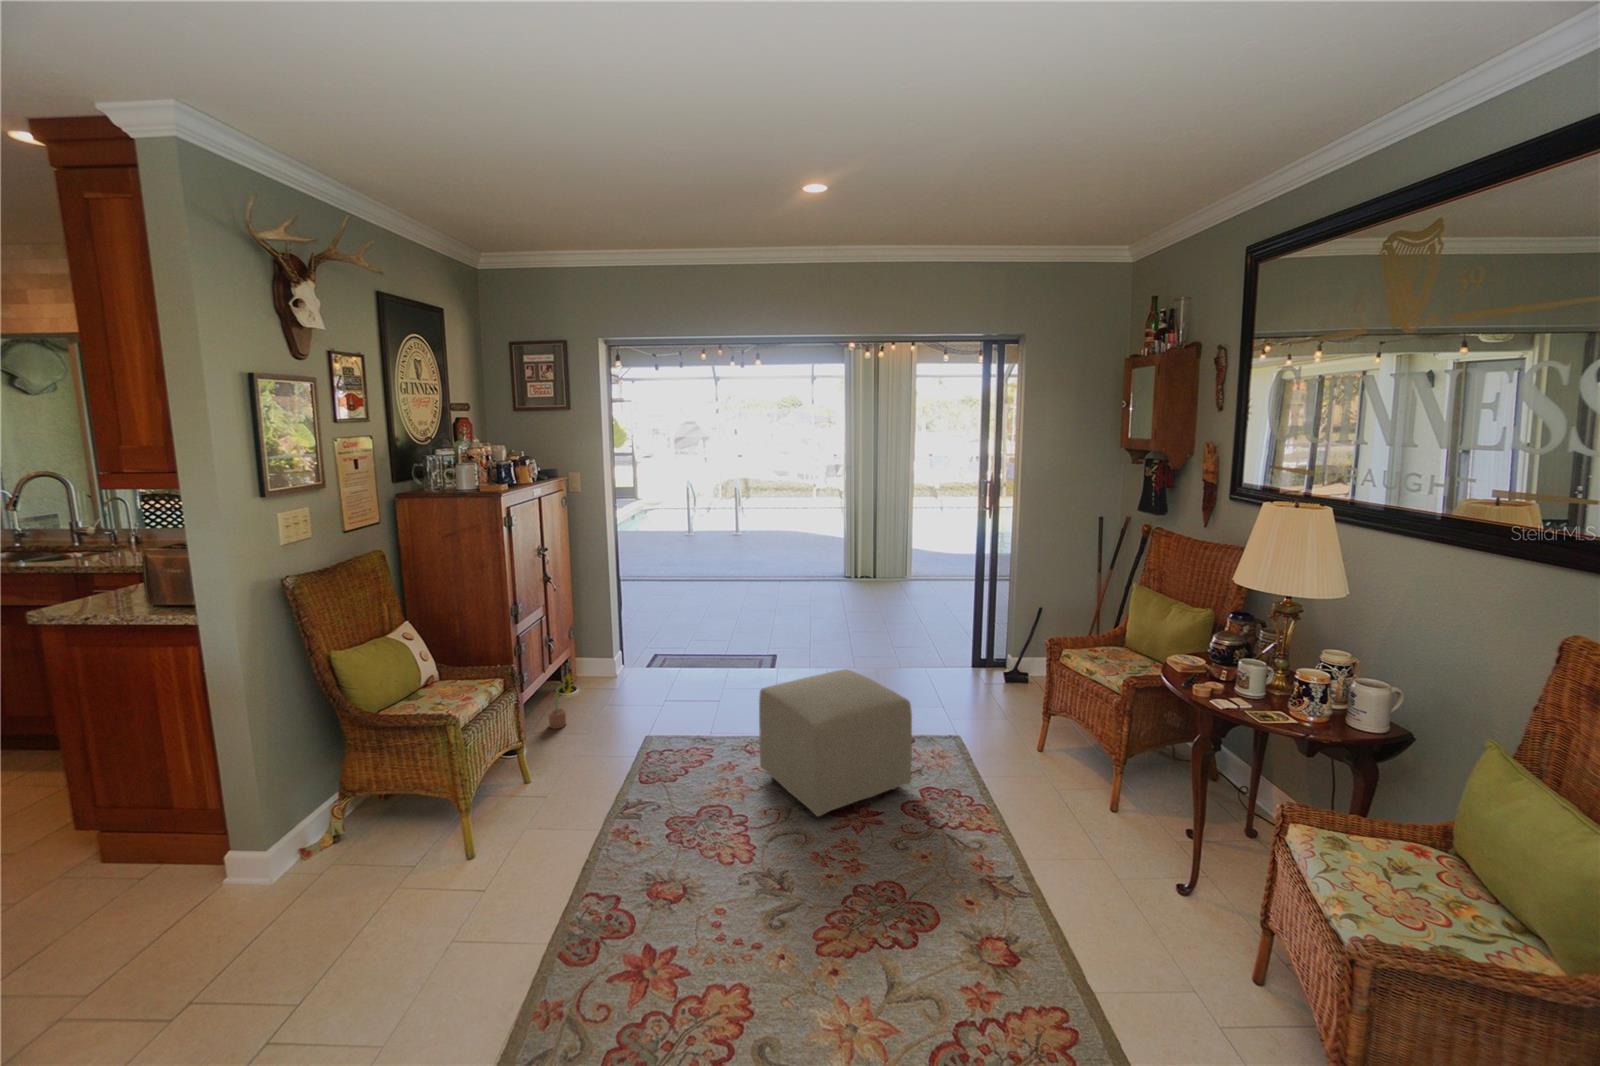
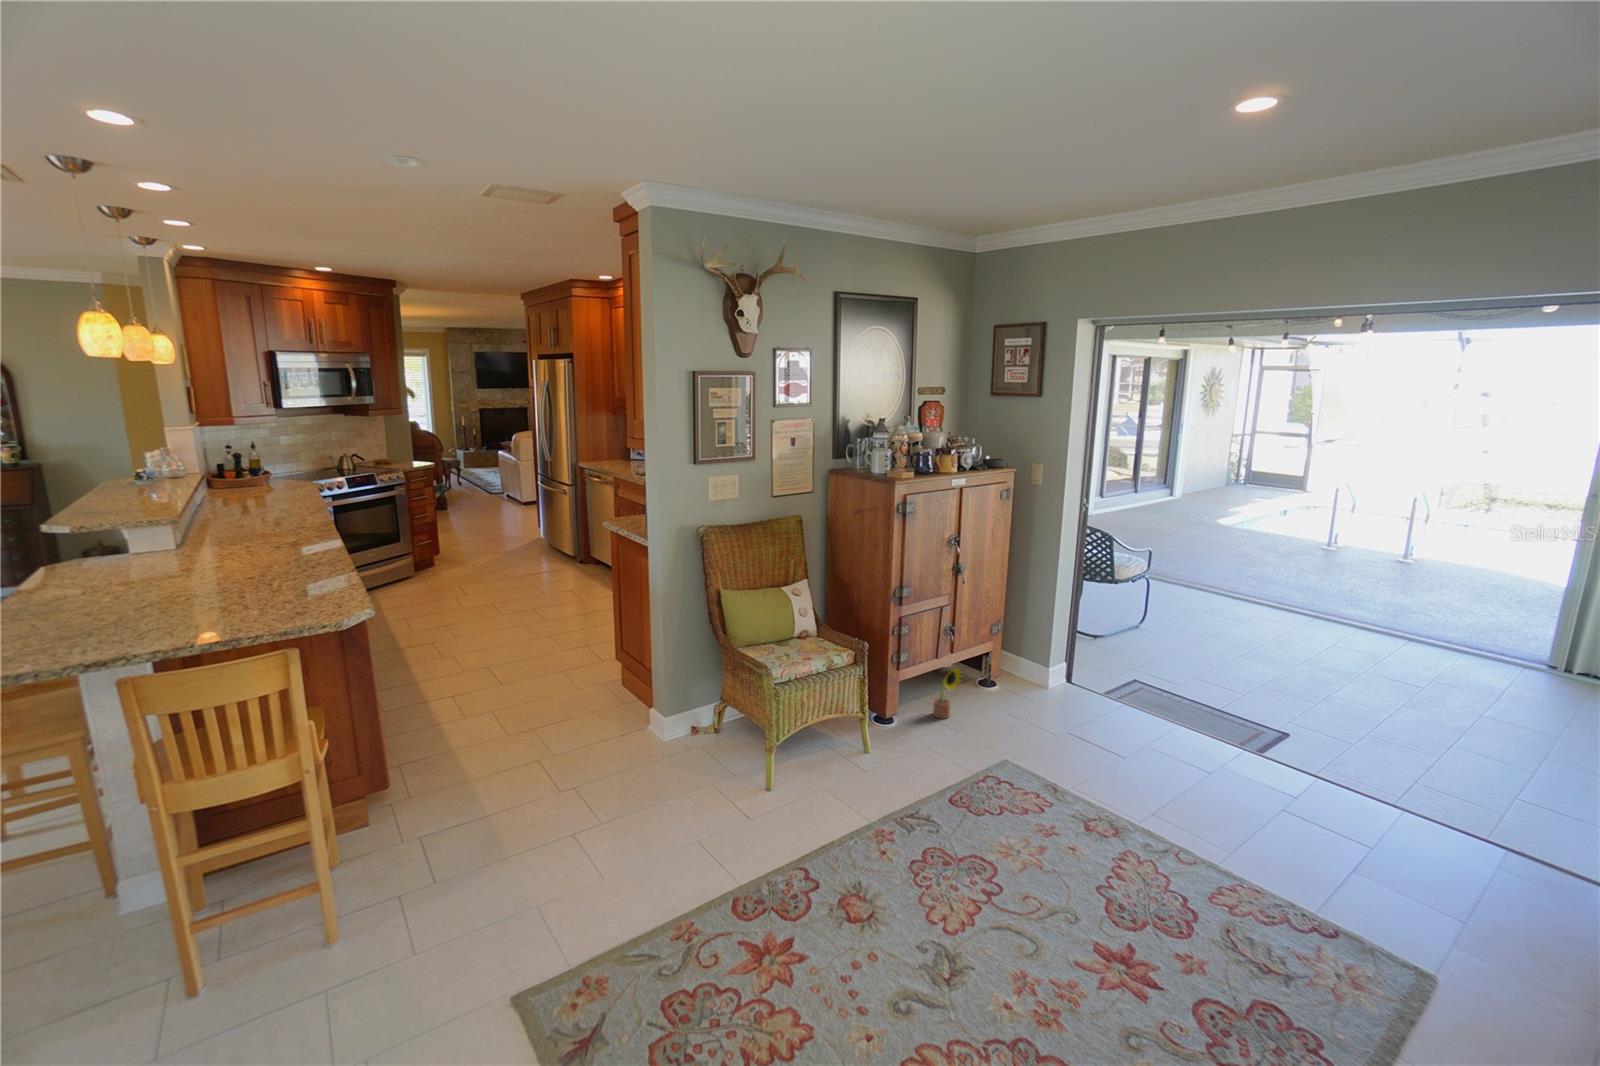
ottoman: present [759,669,912,816] -> none [1063,757,1257,981]

